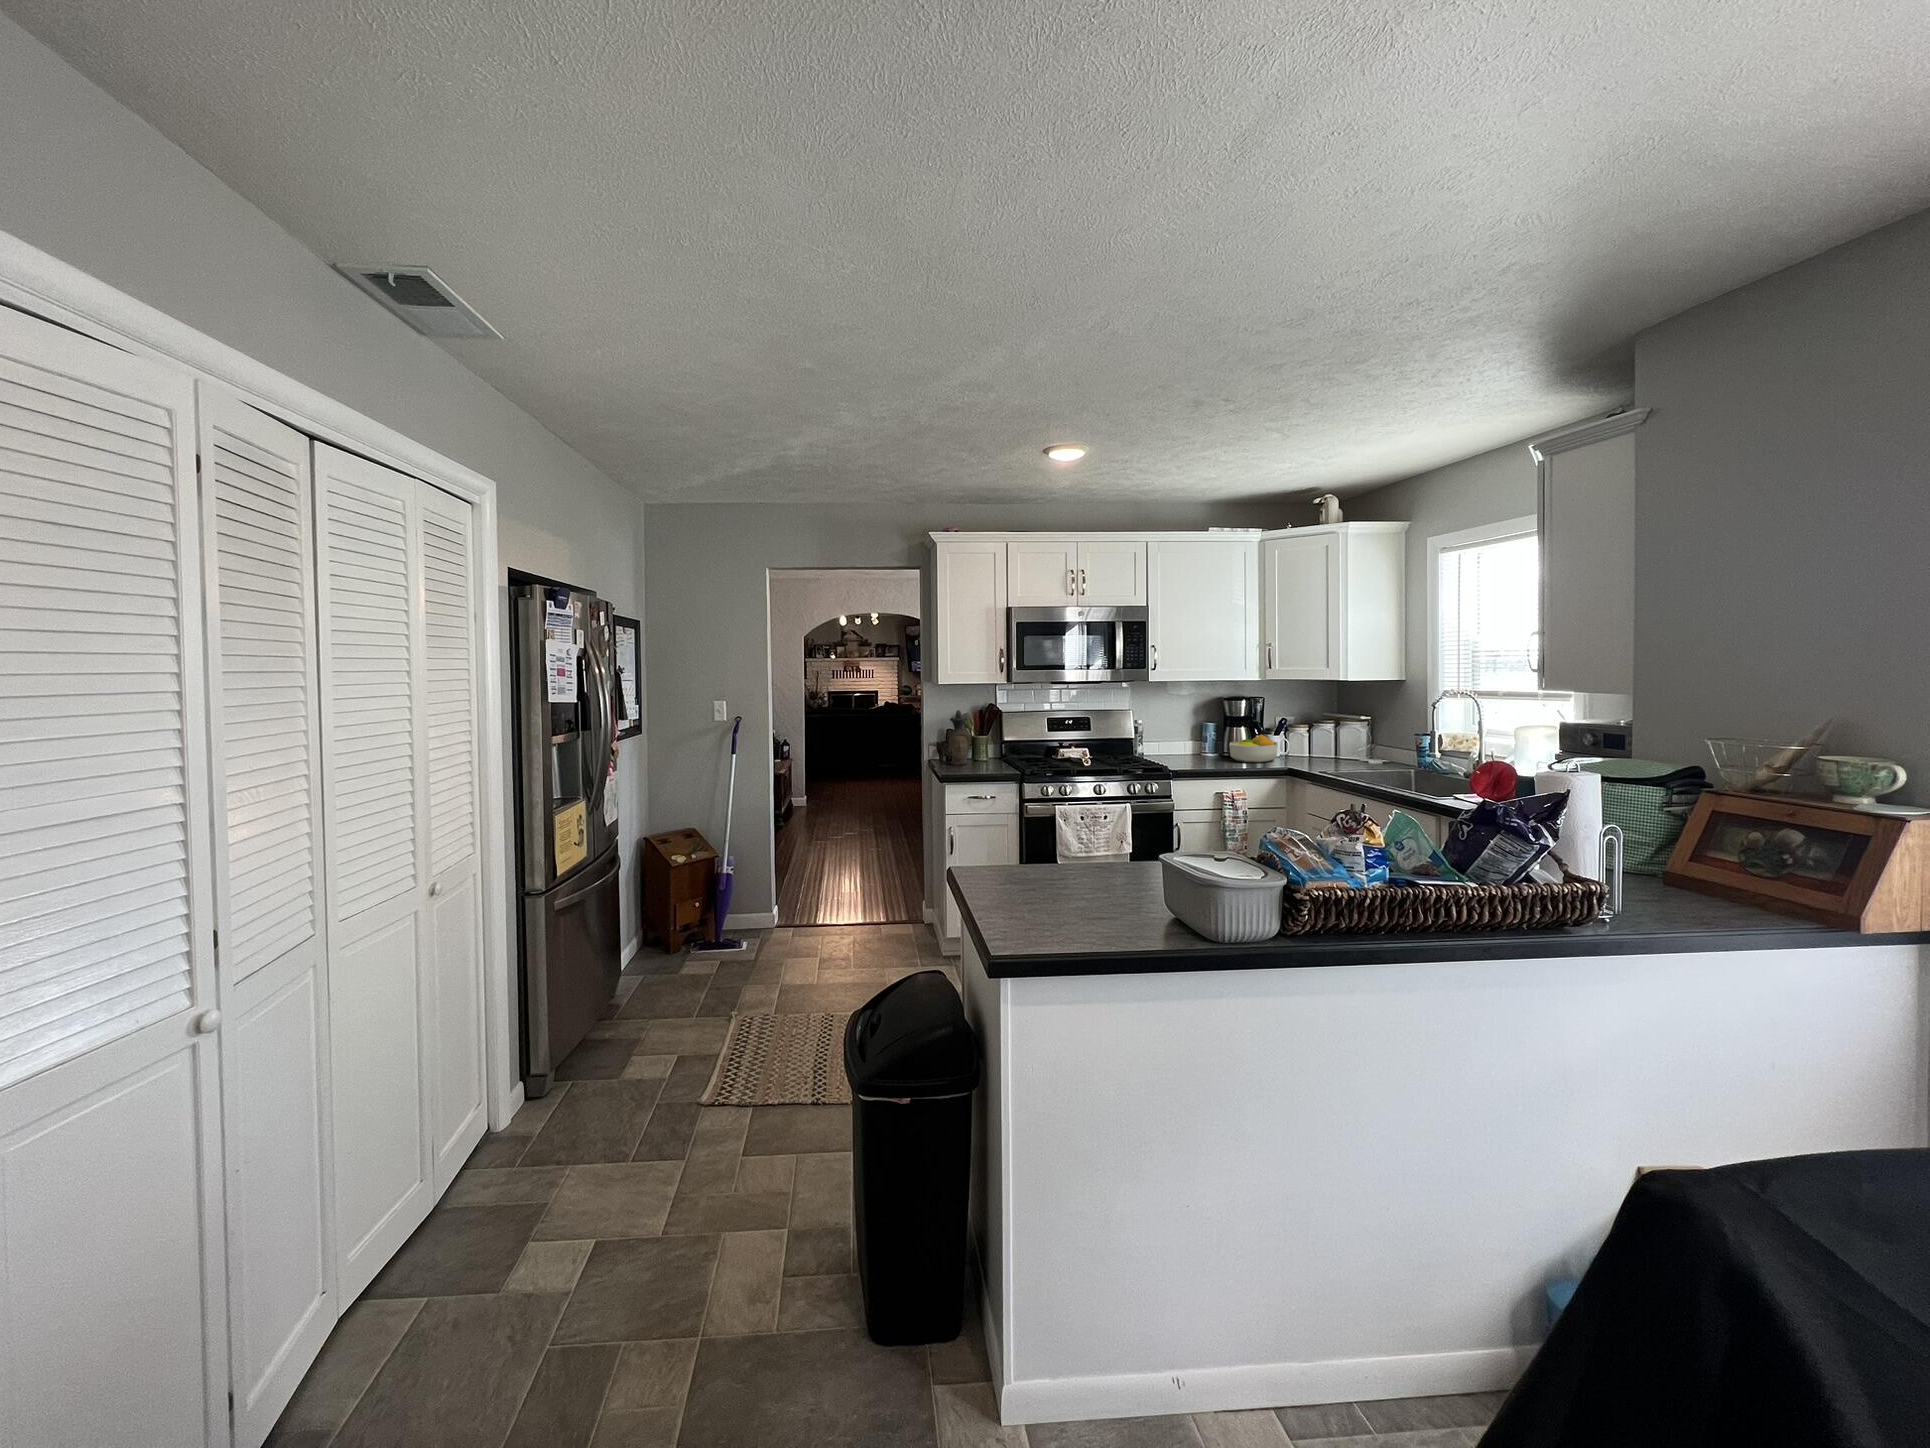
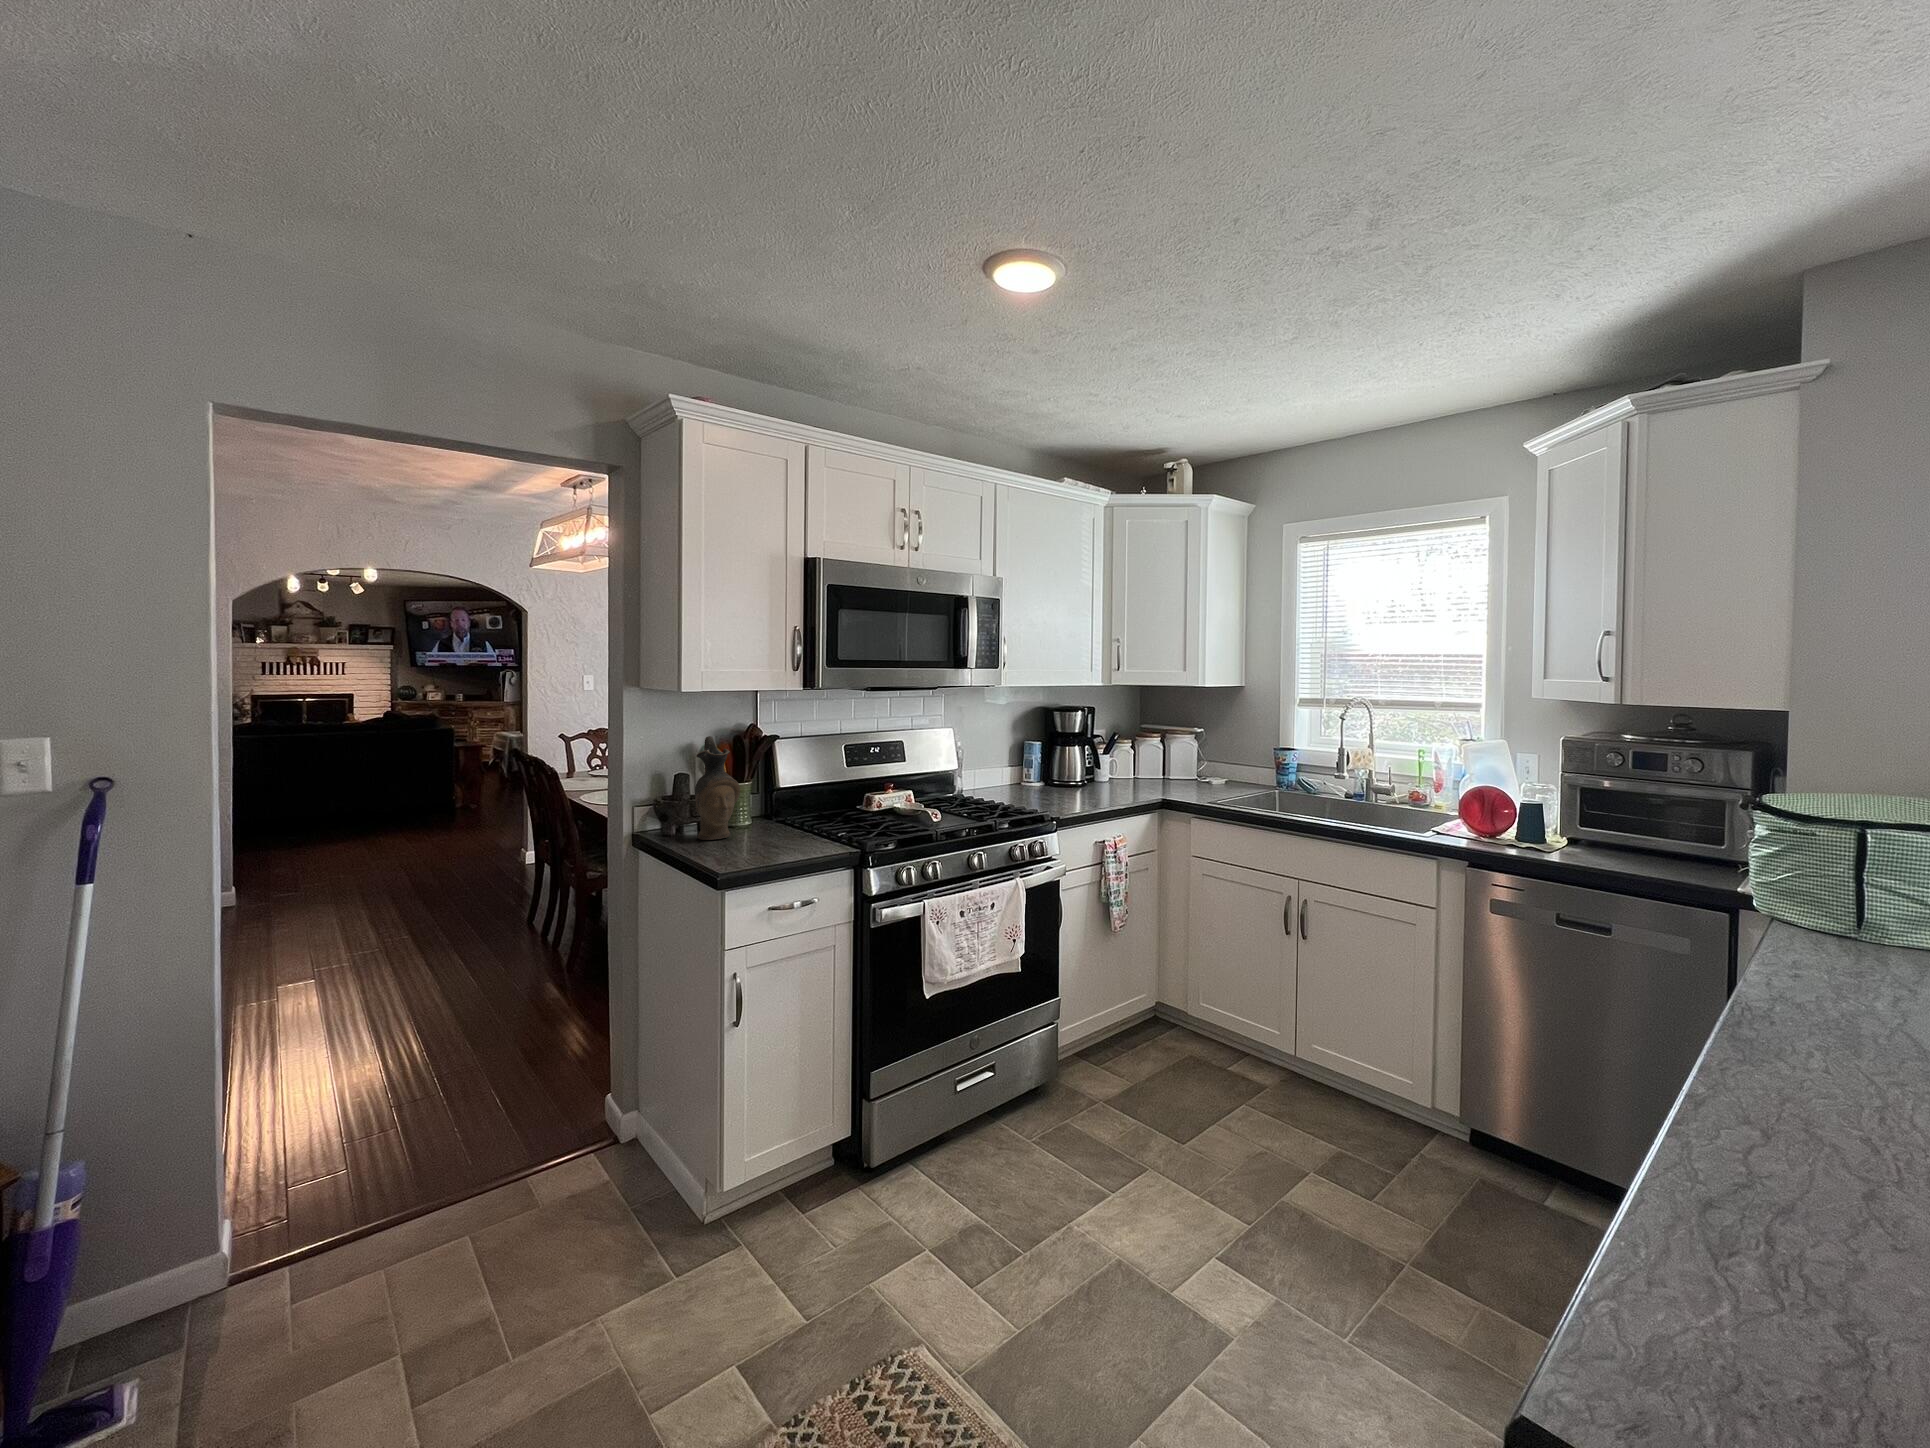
fruit bowl: present [1229,735,1278,762] -> none [1080,757,1142,797]

